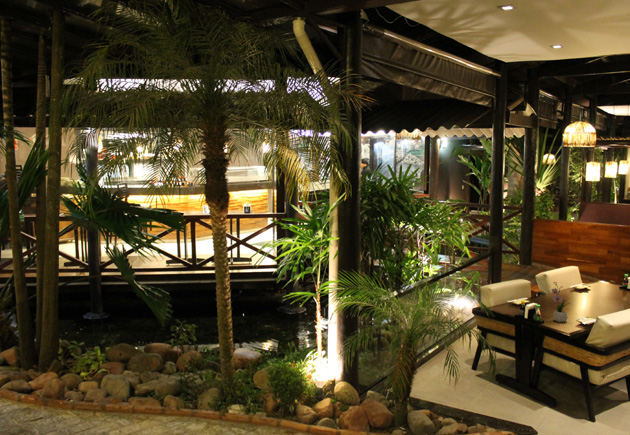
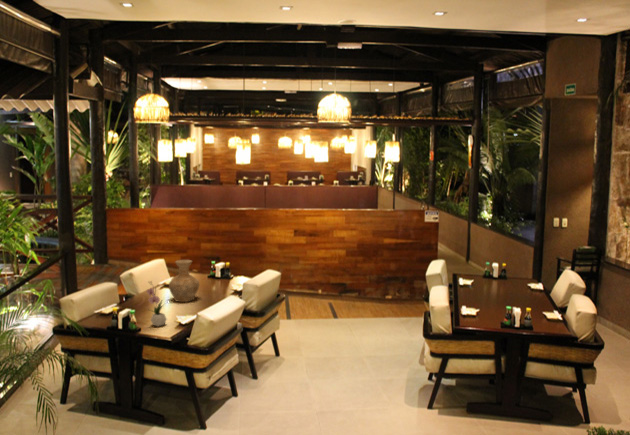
vase: none [575,269,606,308] -> present [169,260,199,302]

